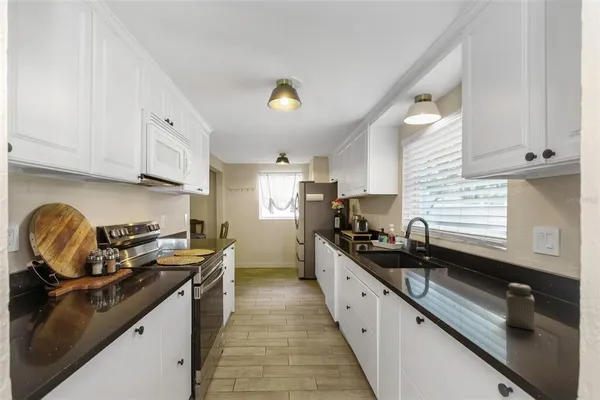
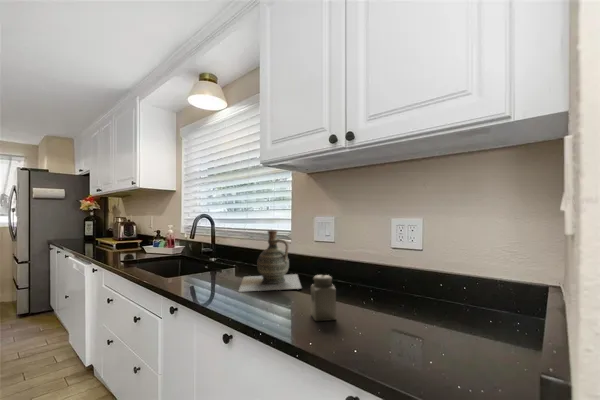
ceramic jug: none [440,236,510,296] -> present [239,230,301,292]

